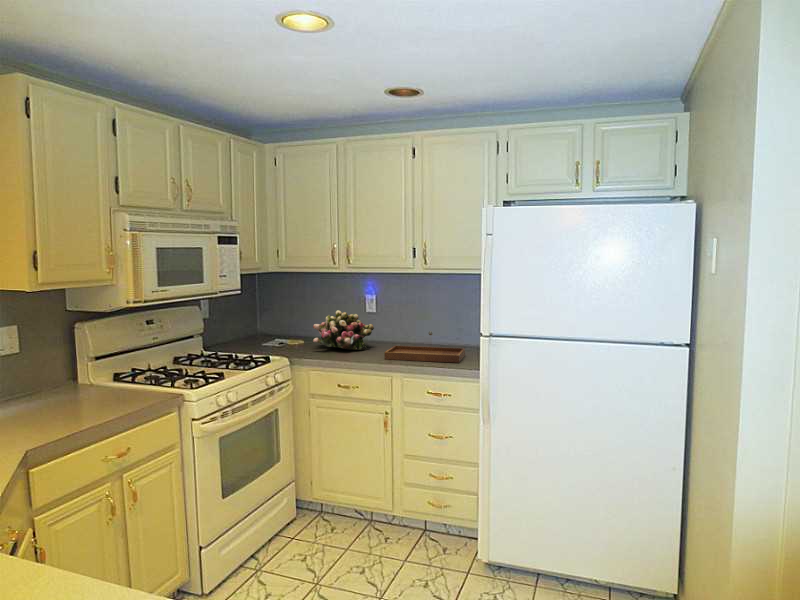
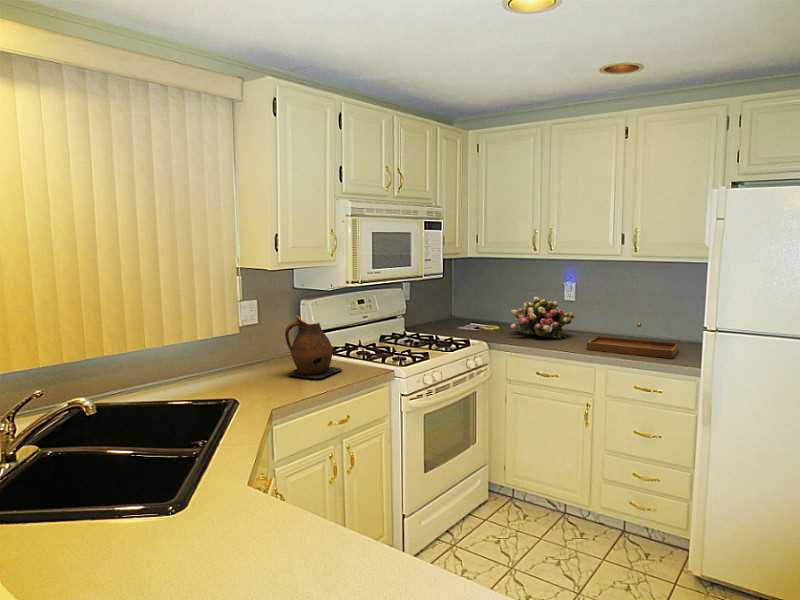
ceramic pitcher: none [48,341,122,412] -> present [285,316,342,379]

